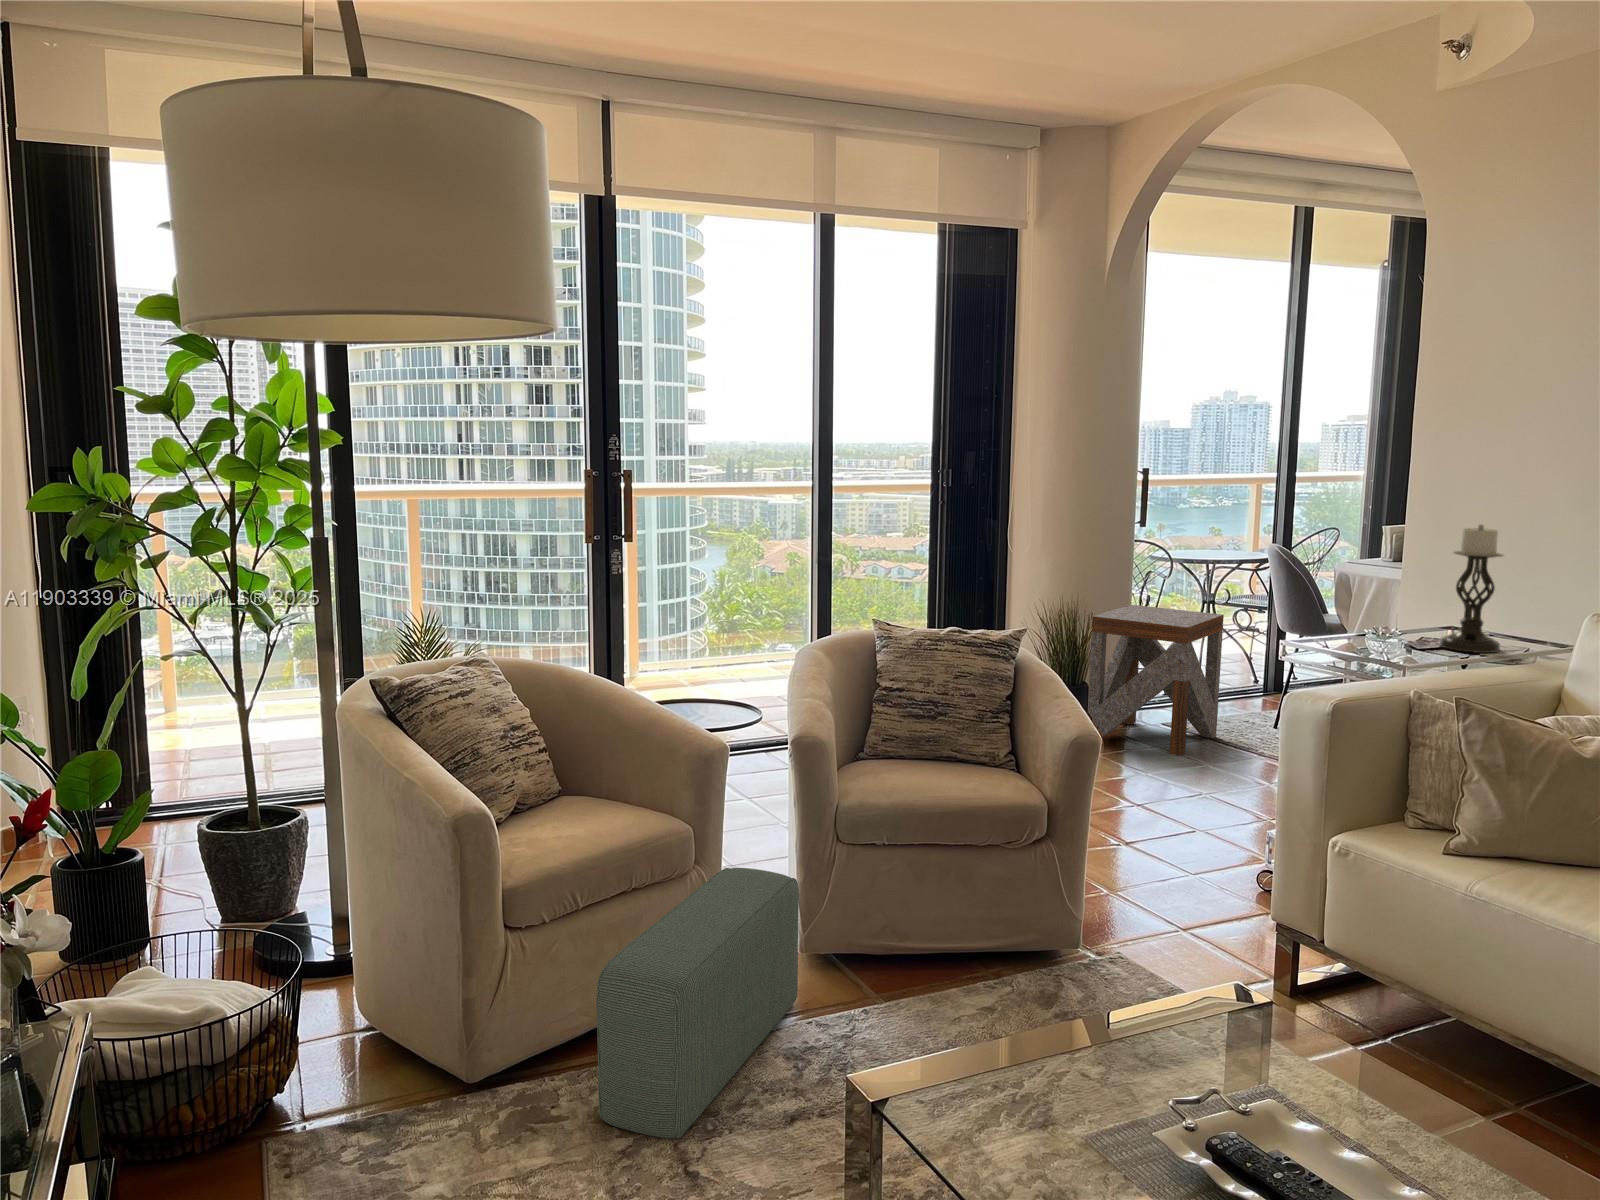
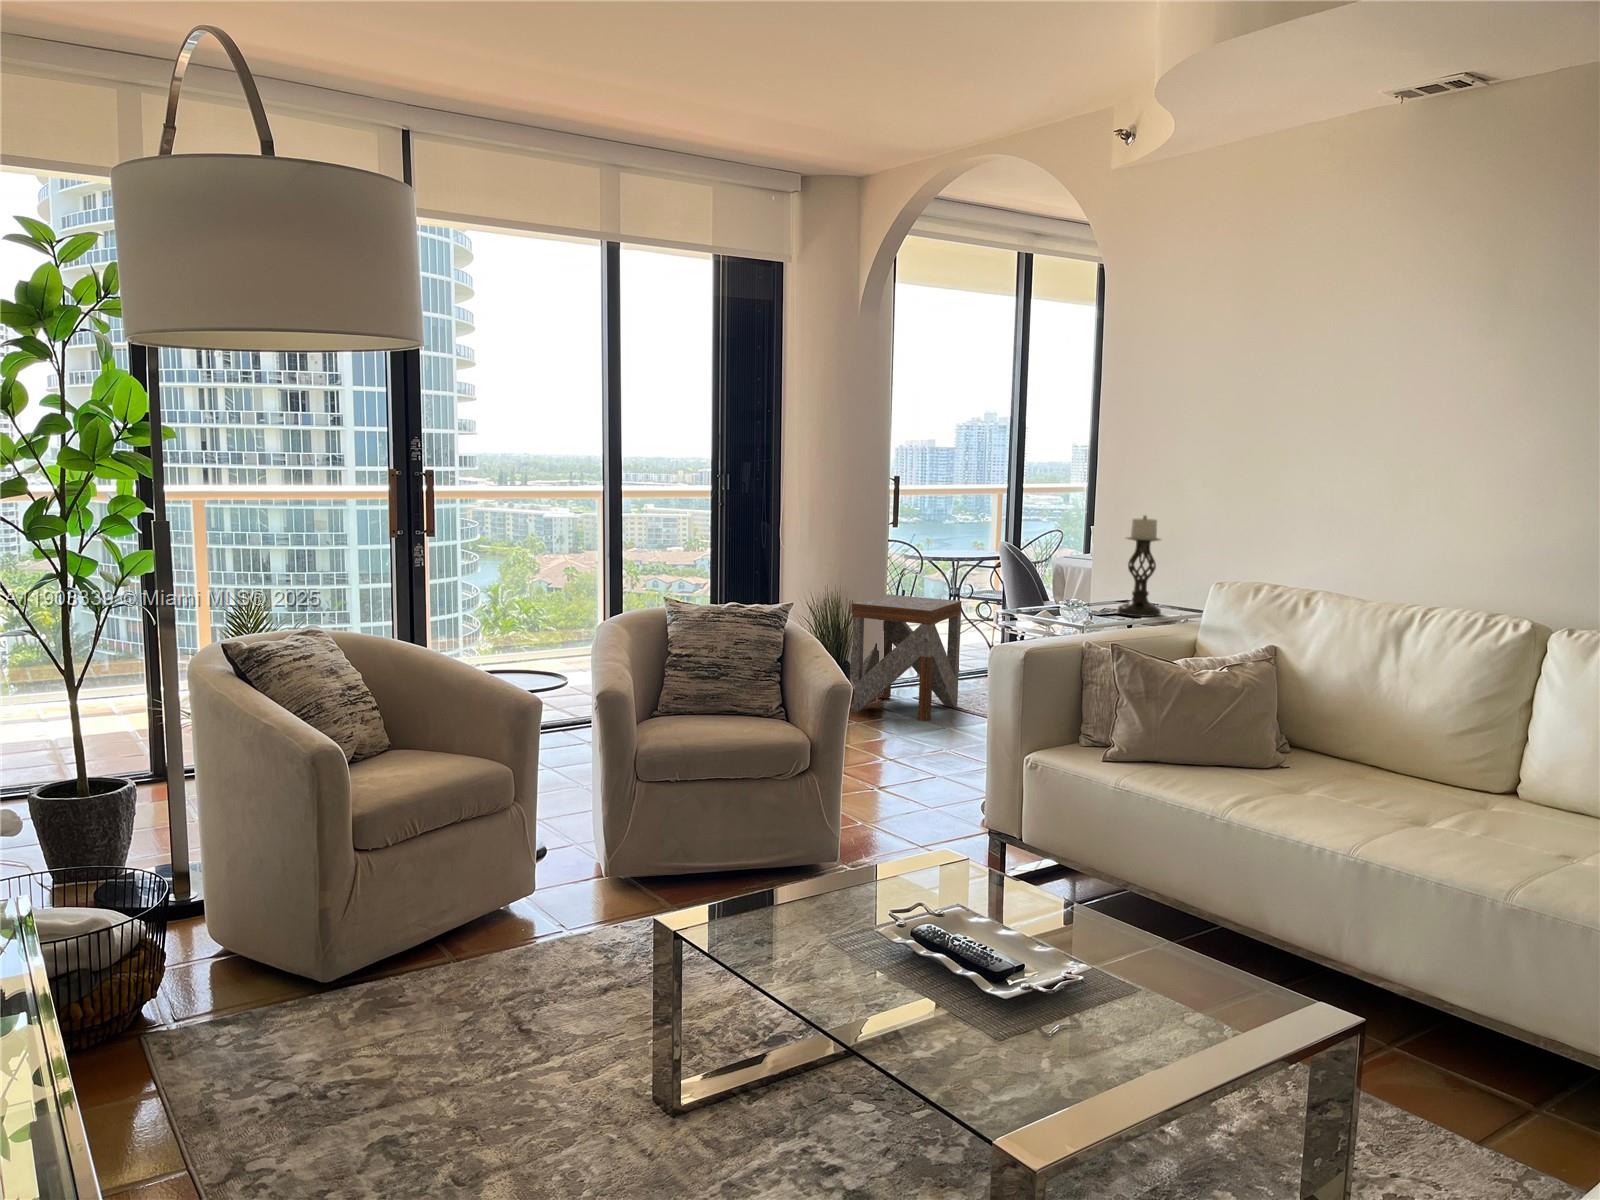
pouf: present [596,868,799,1139] -> none [439,801,605,1011]

